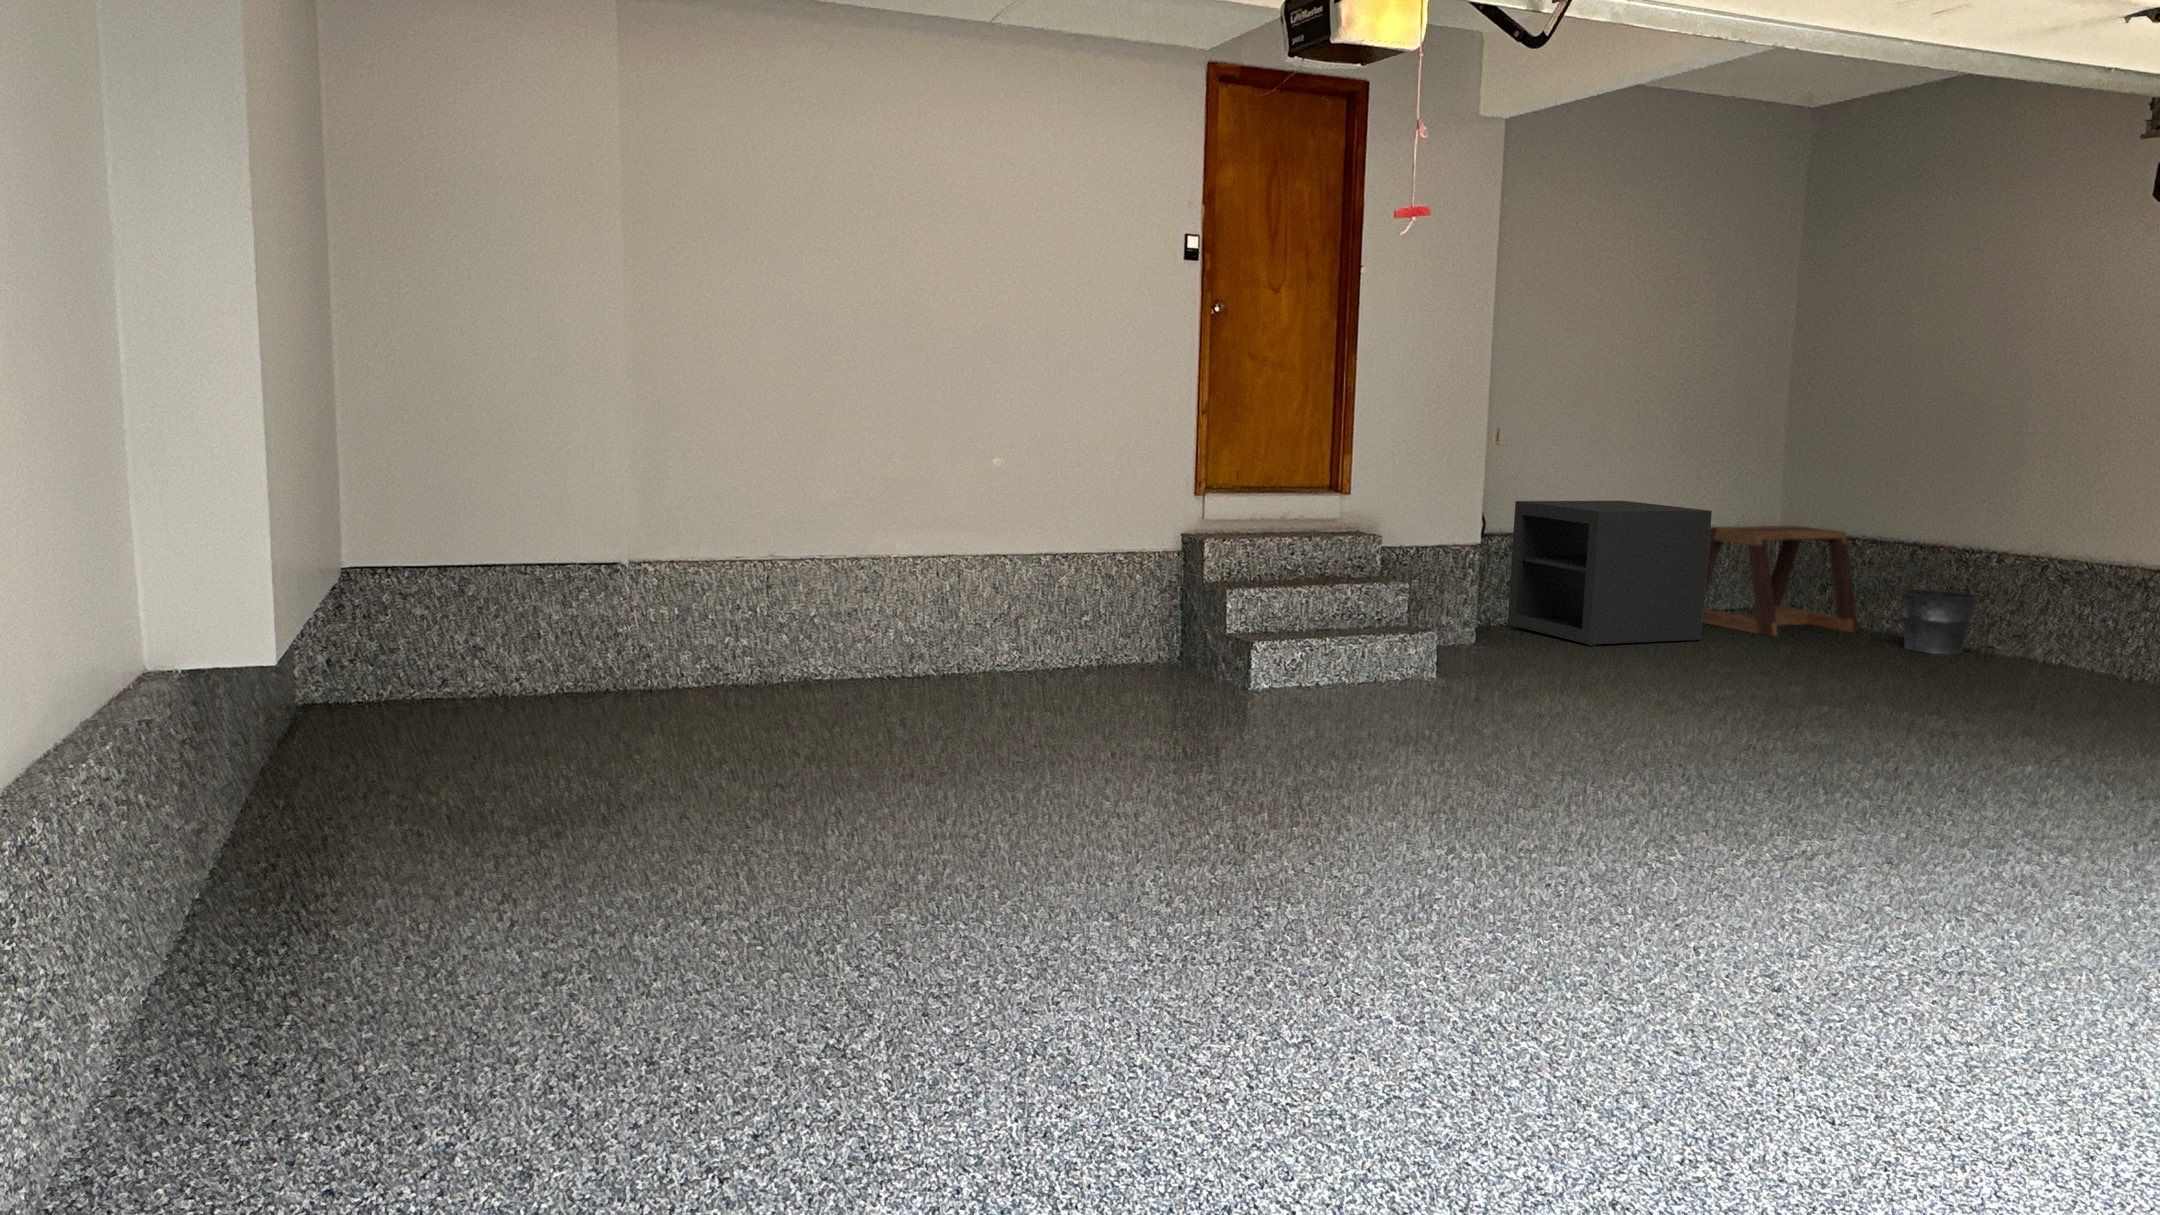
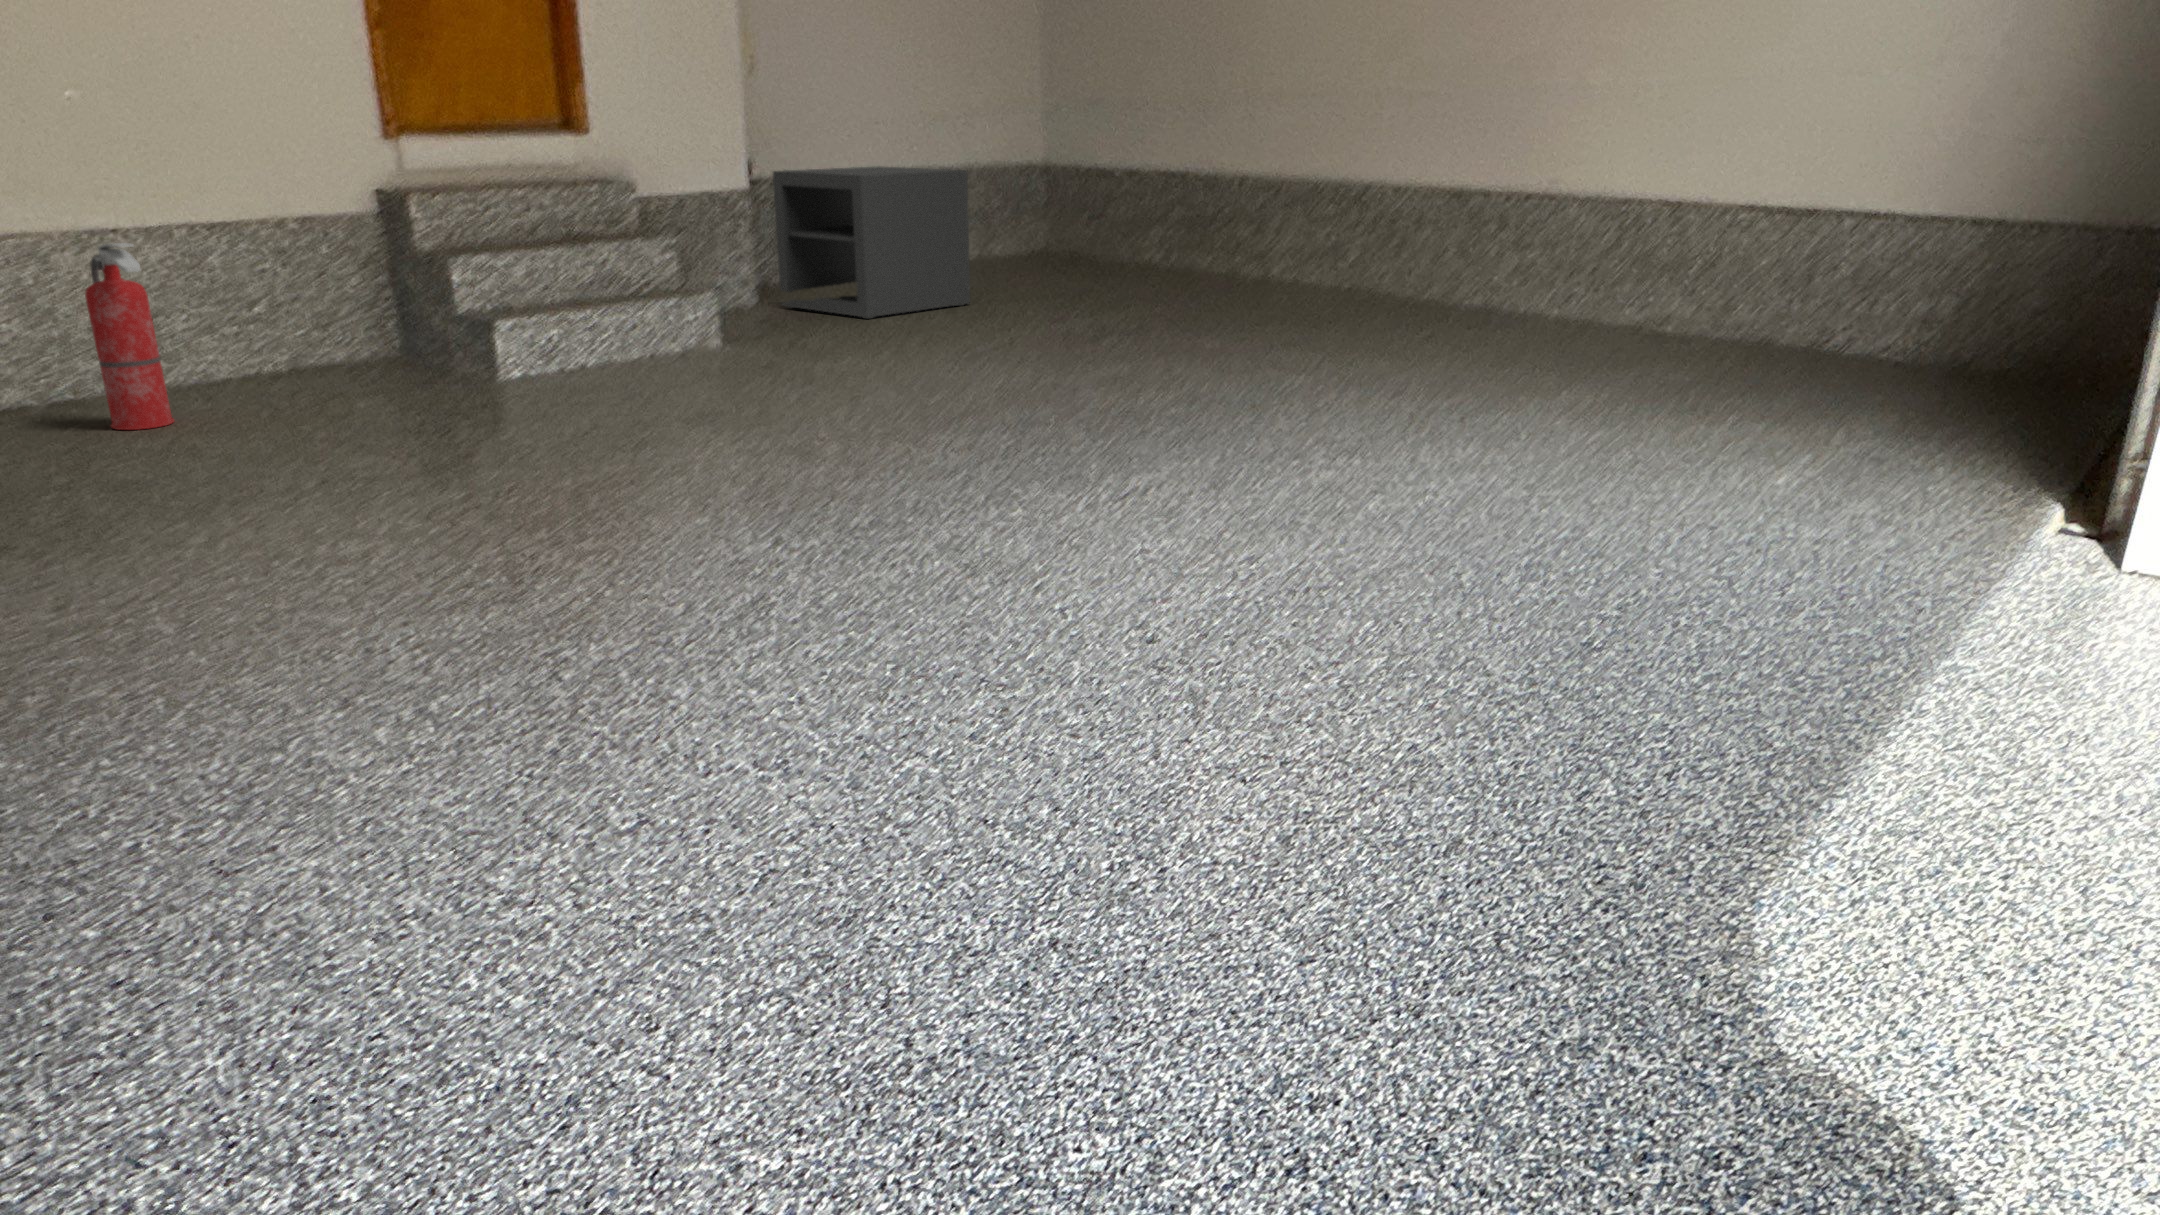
stool: present [1703,526,1858,636] -> none [946,185,1104,295]
fire extinguisher: none [960,540,1003,681] -> present [85,243,174,430]
bucket: present [1891,589,1978,655] -> none [1133,237,1204,298]

